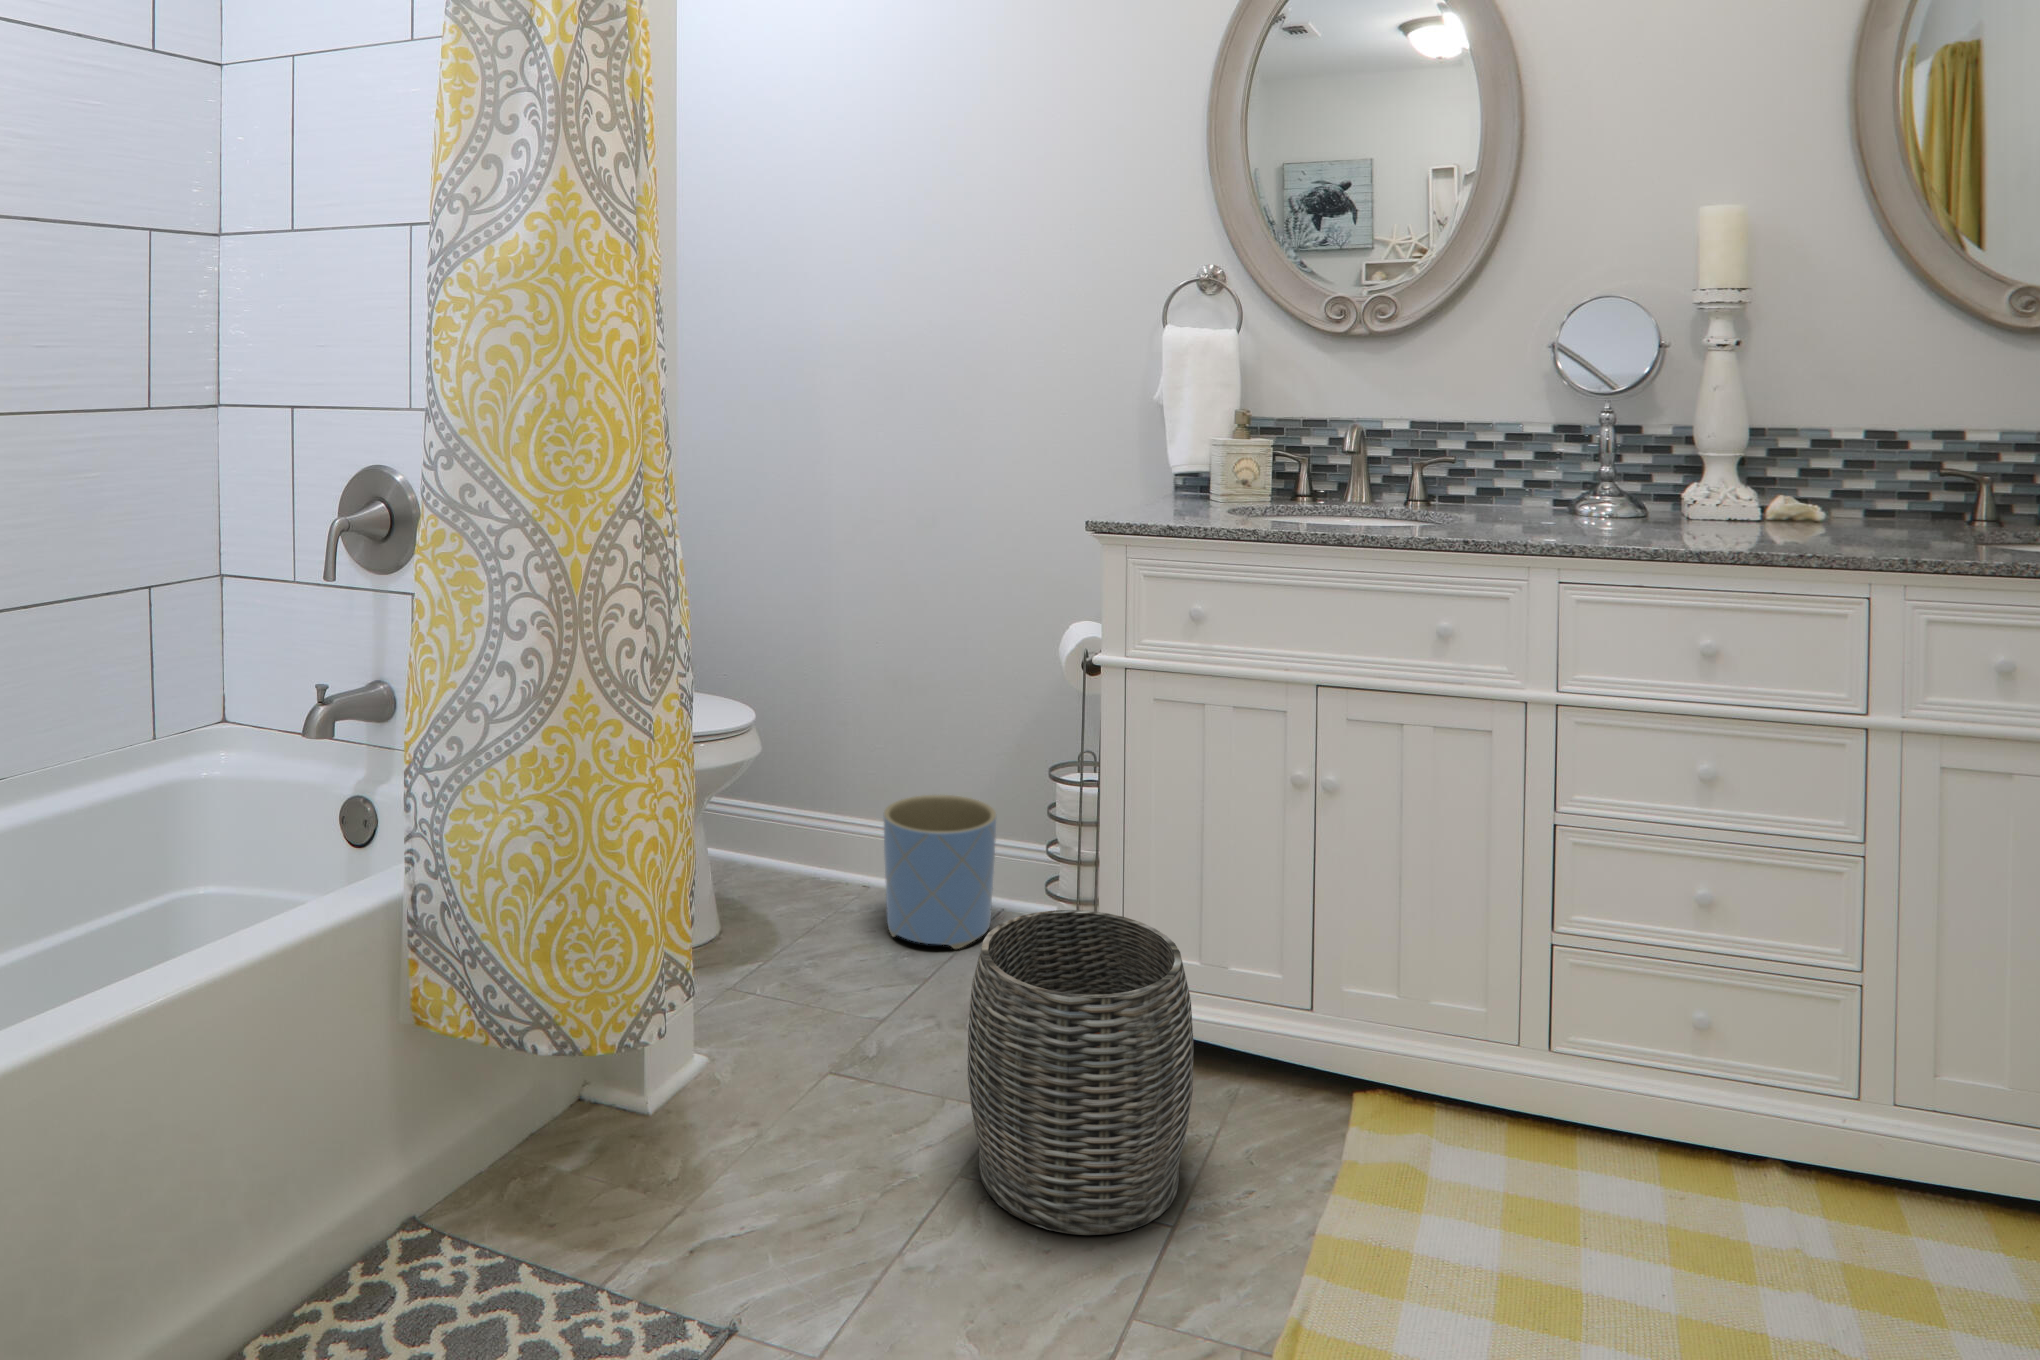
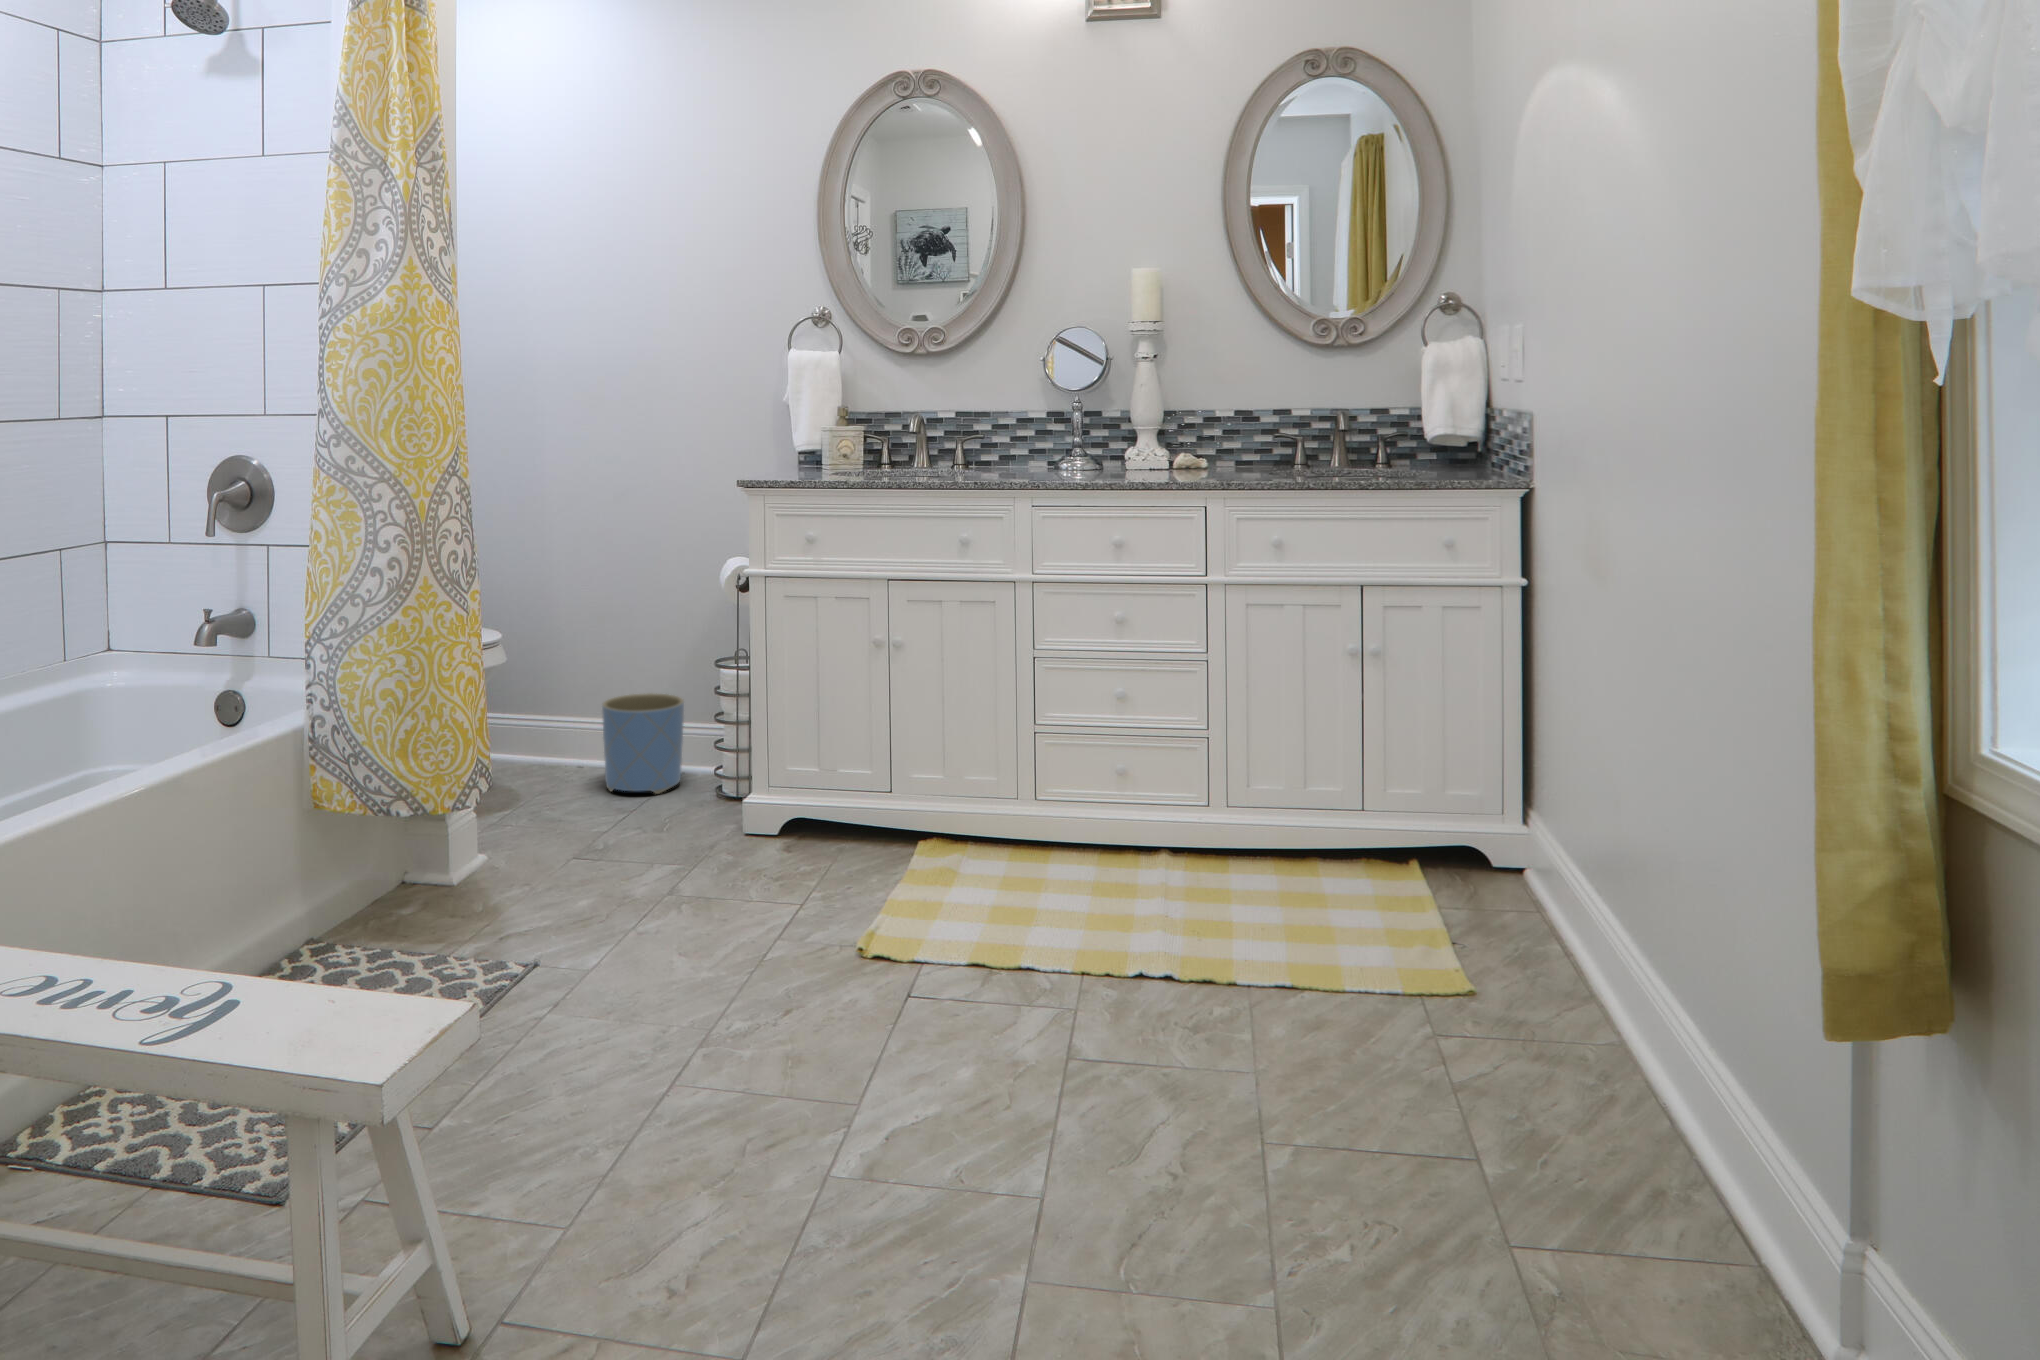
woven basket: present [968,910,1194,1235] -> none [673,726,813,902]

